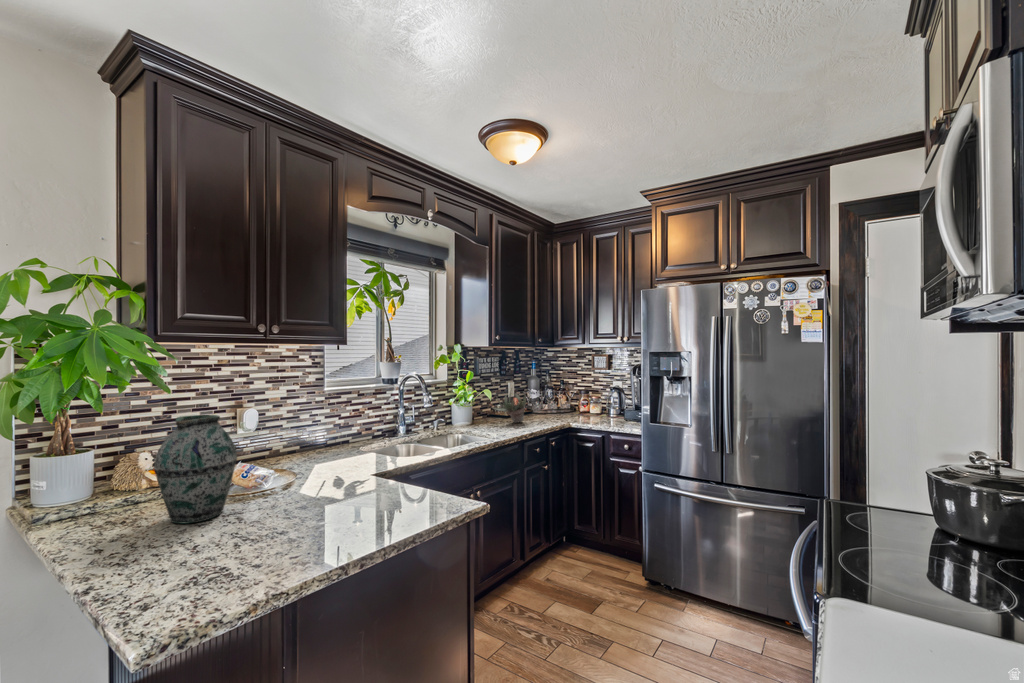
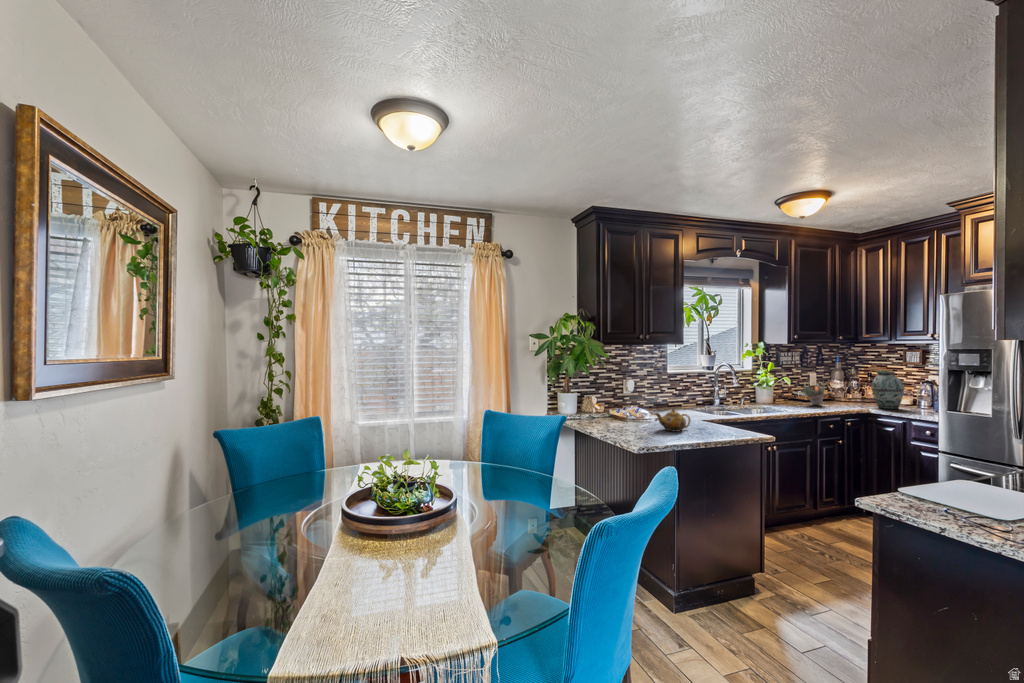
vase: present [154,415,237,523] -> present [871,371,905,409]
teapot: none [273,465,348,513] -> present [656,409,690,431]

